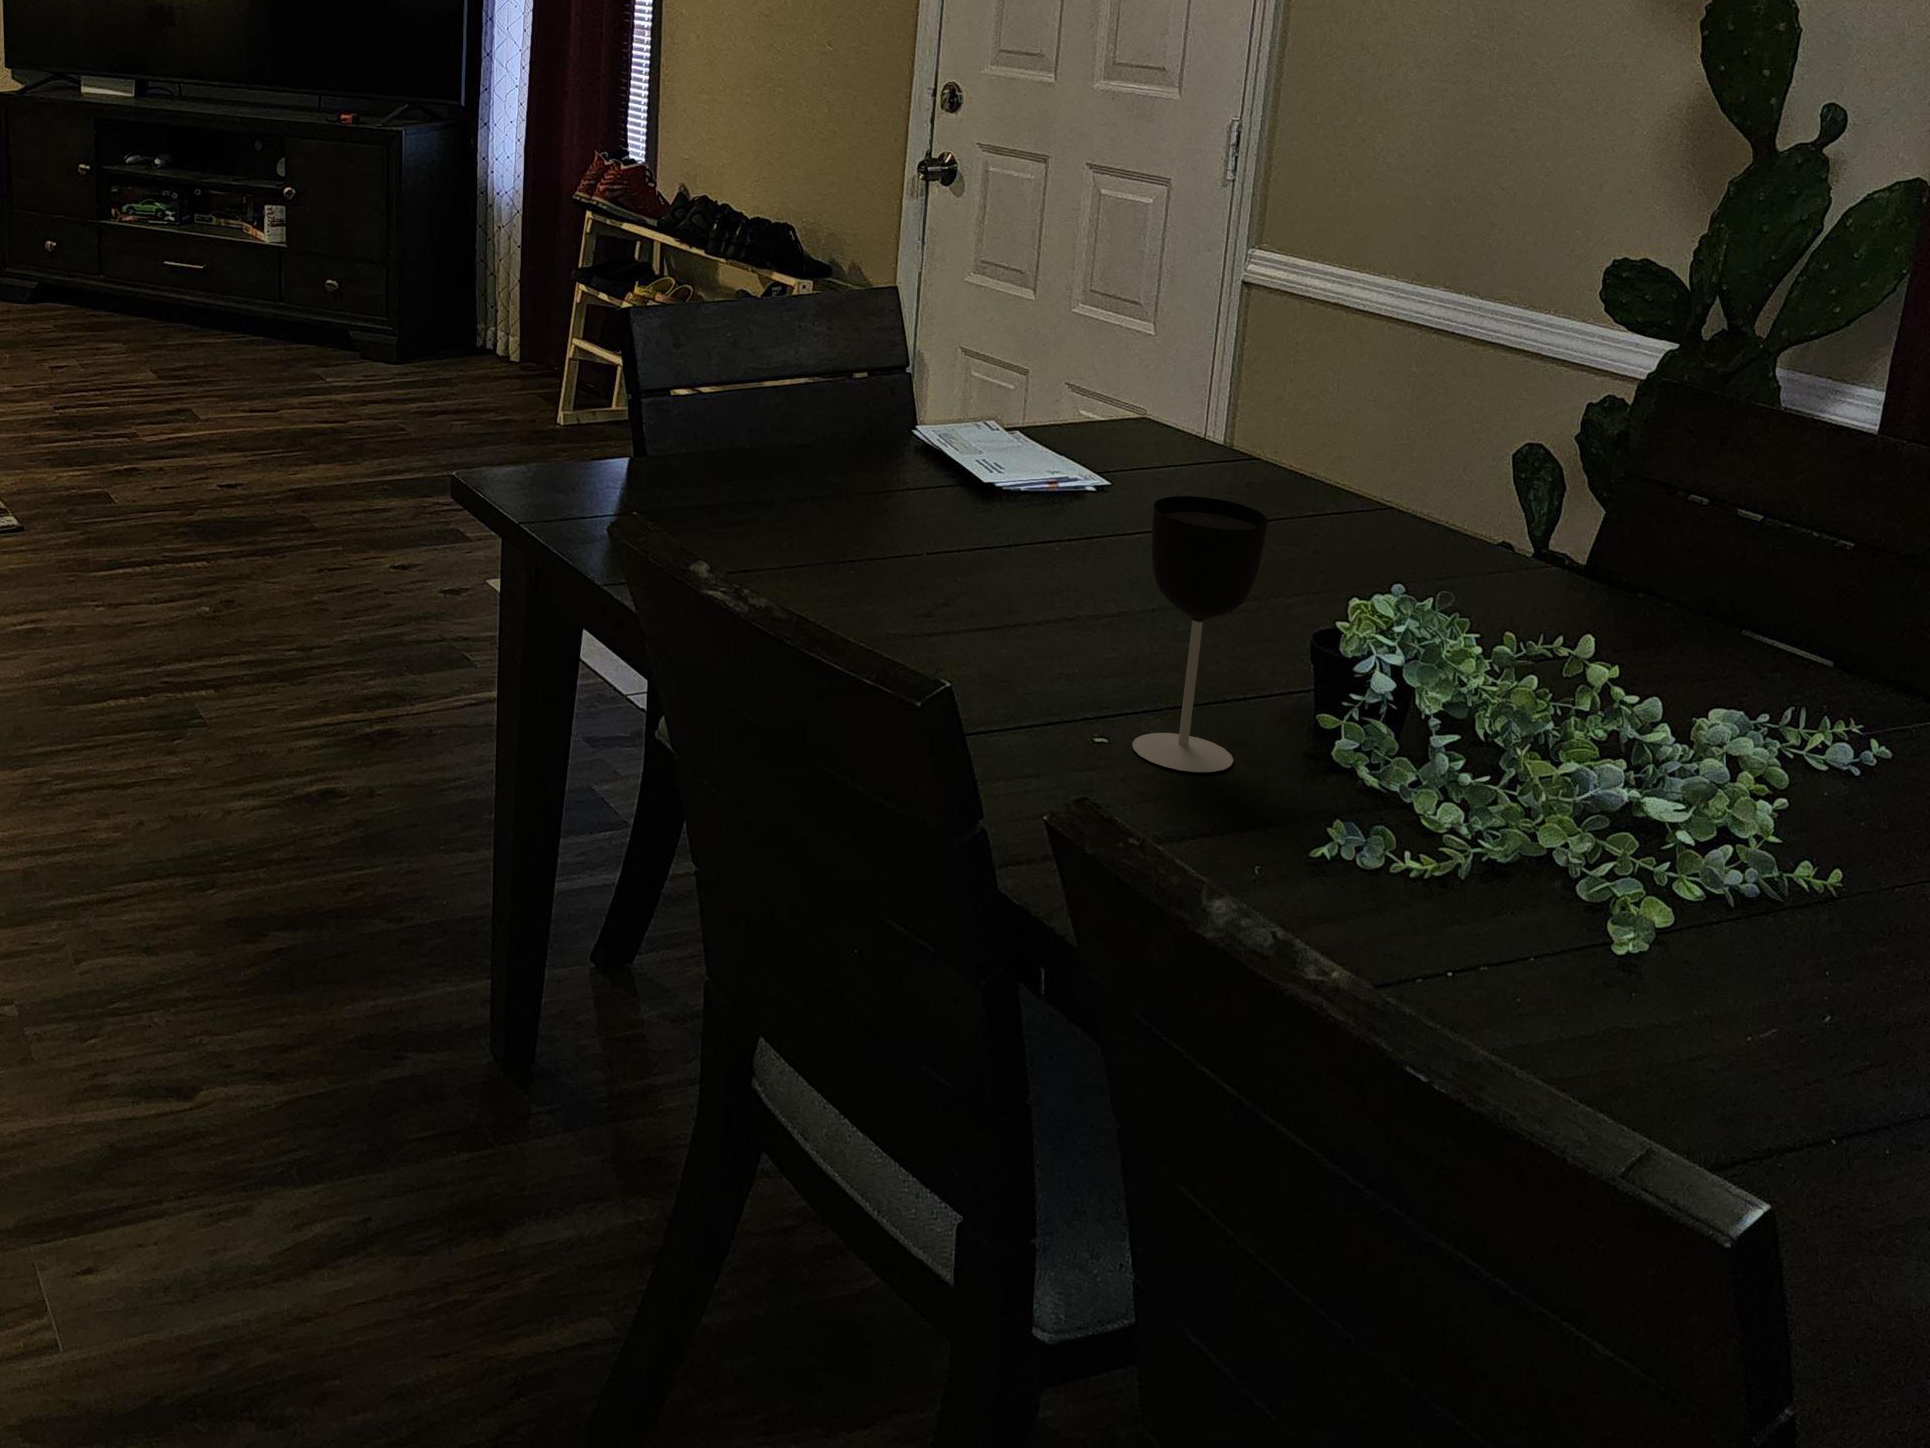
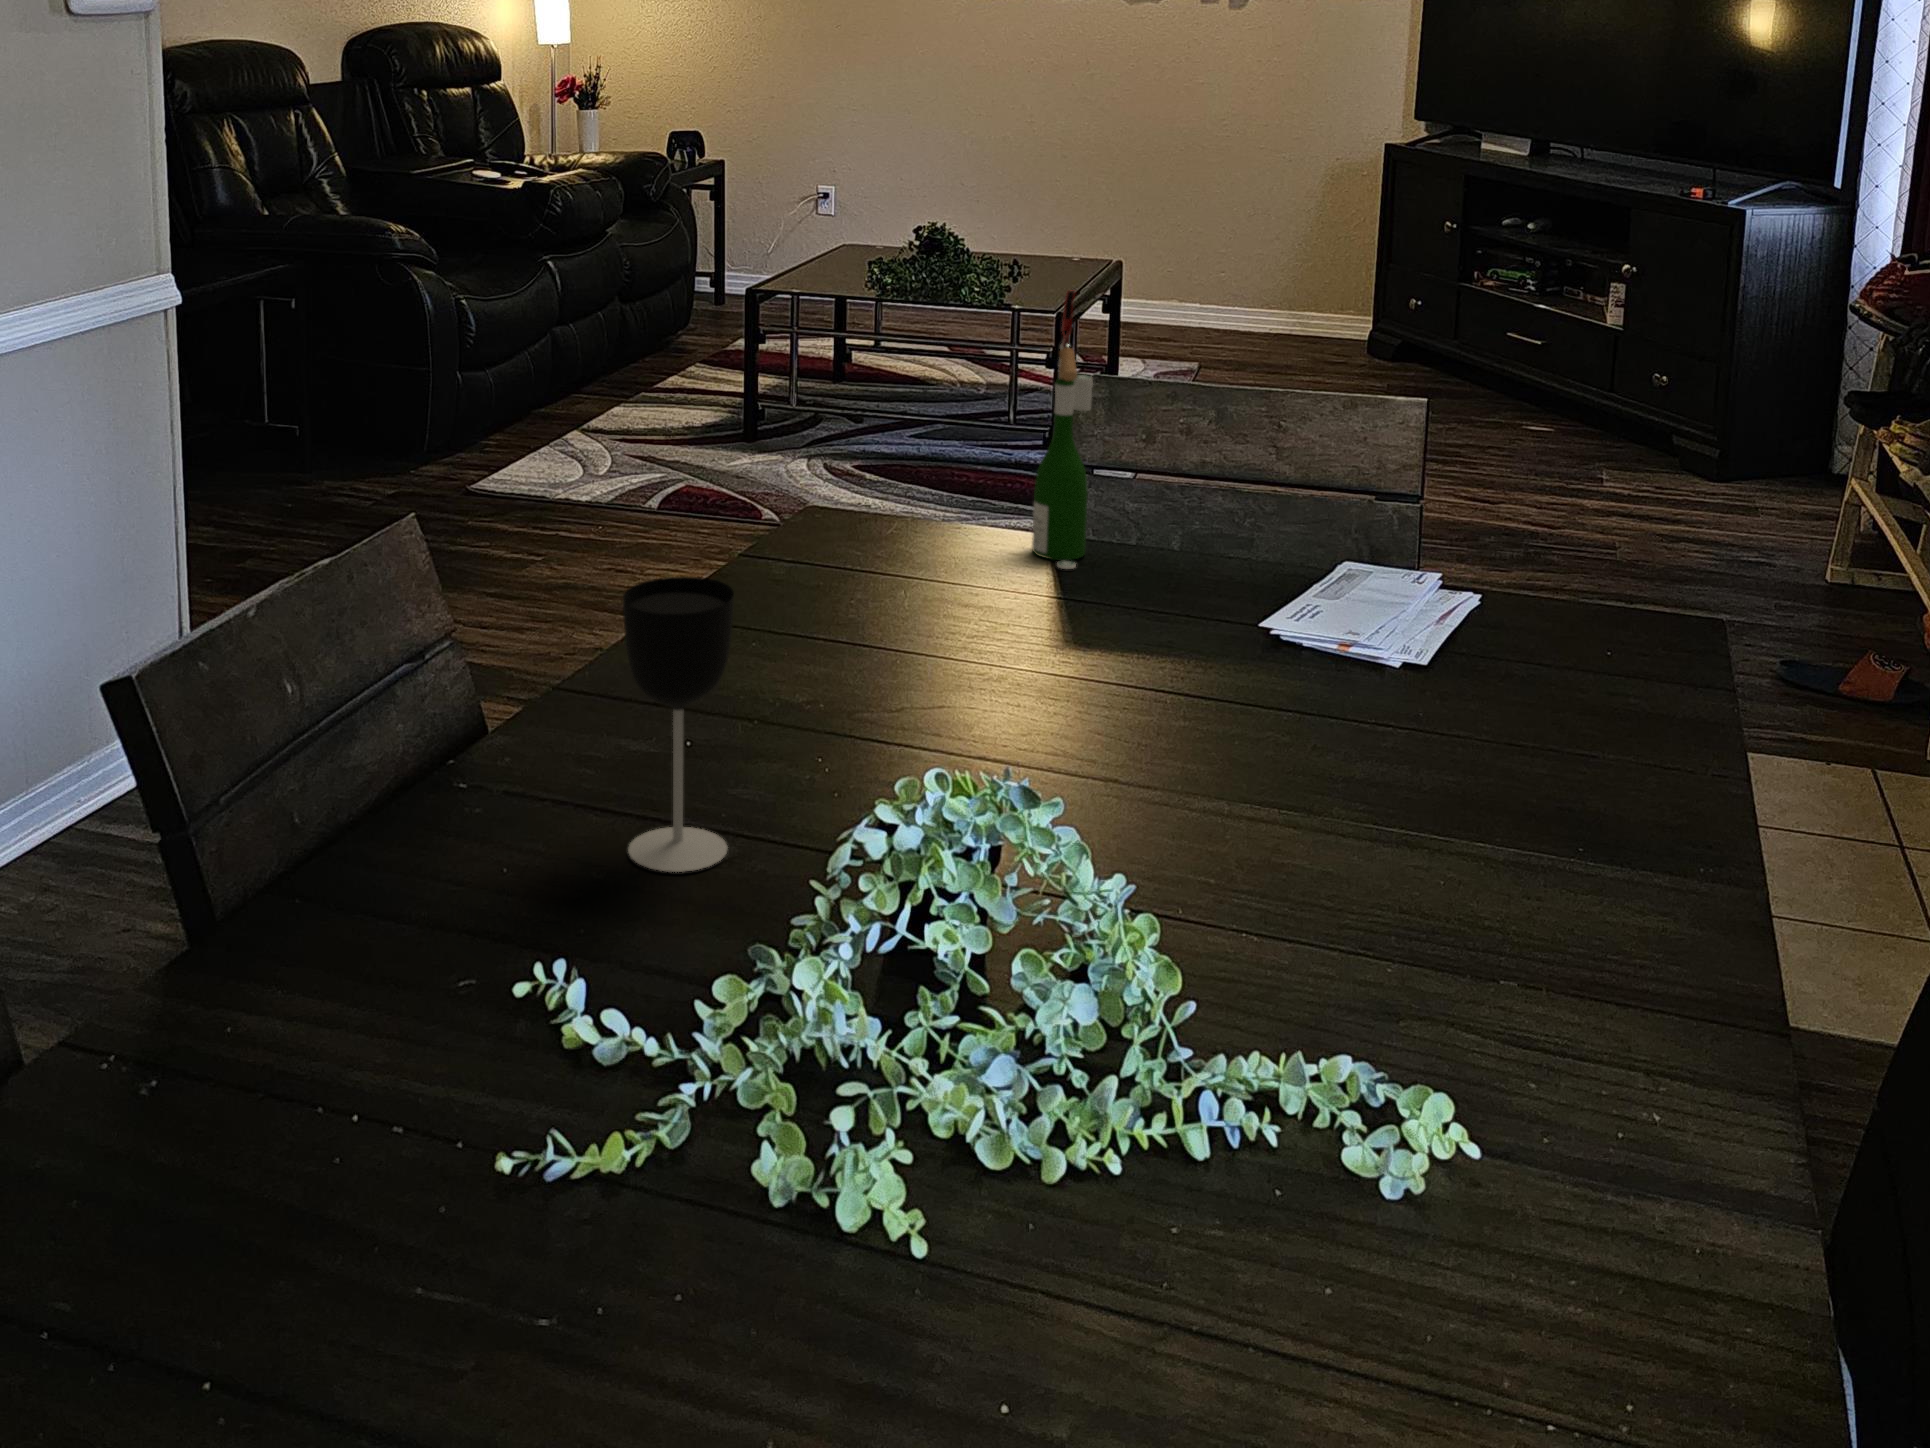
wine bottle: none [731,218,799,477] -> present [1032,290,1093,569]

